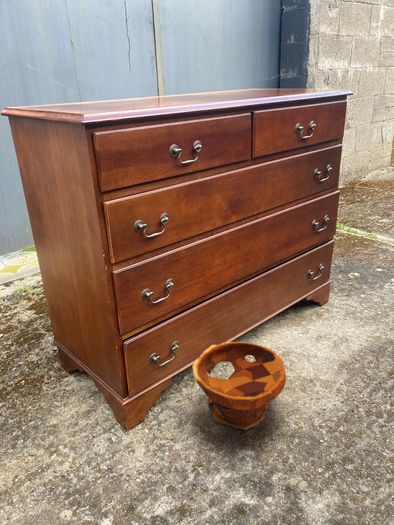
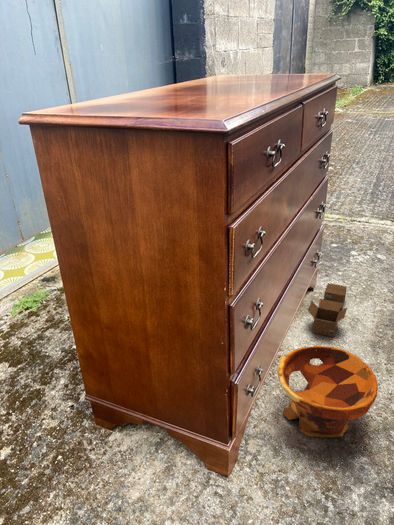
cardboard box: none [285,298,348,348] -> present [308,283,347,337]

